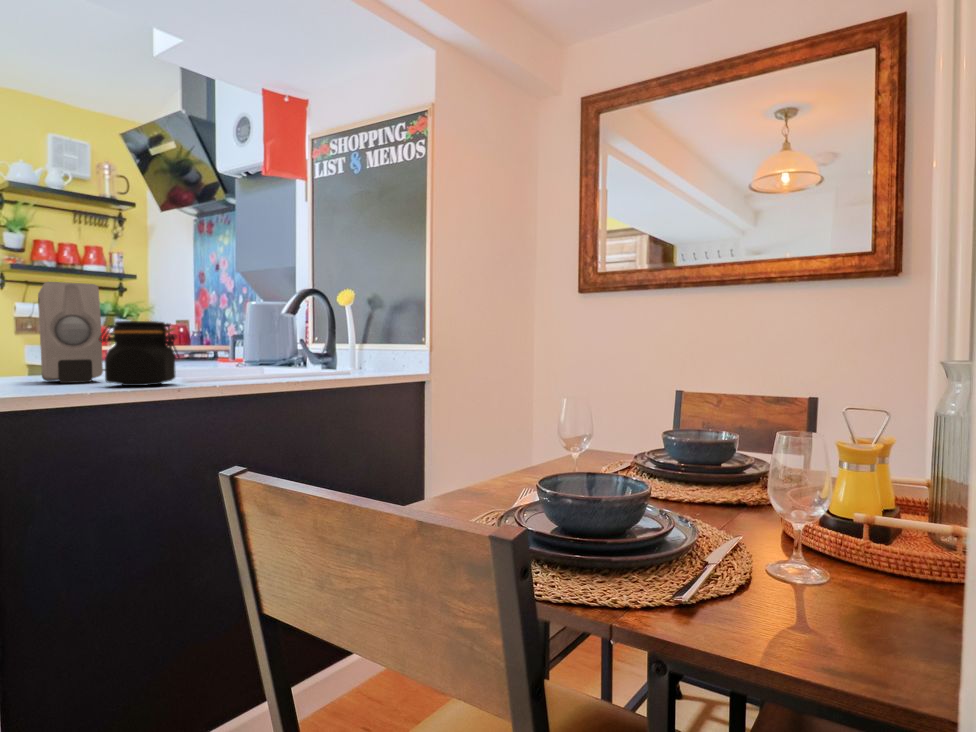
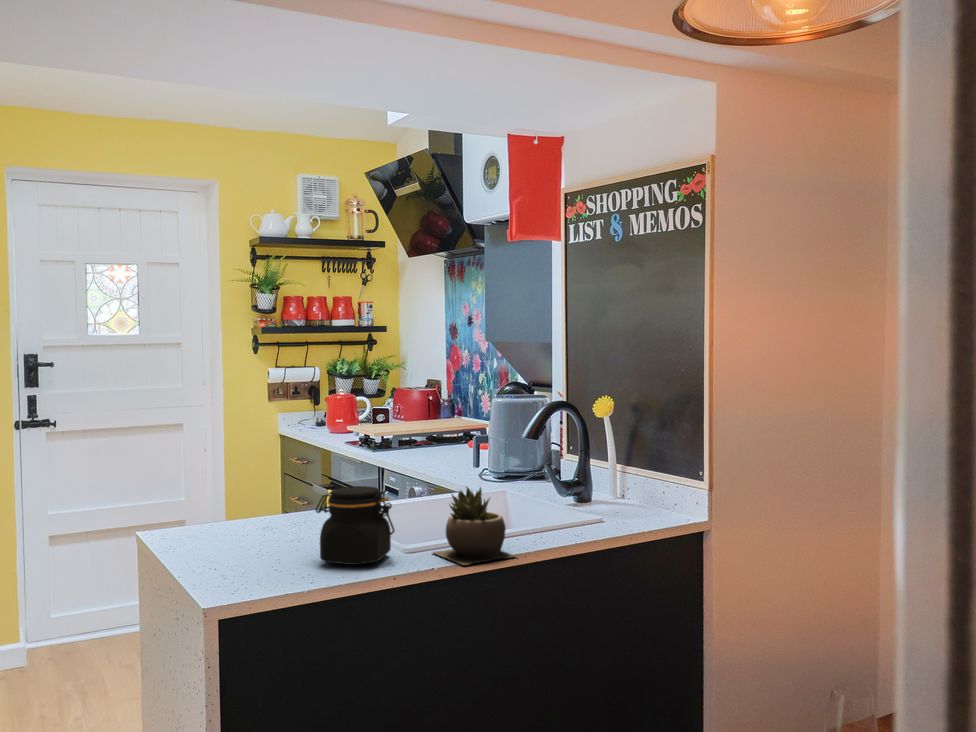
soap dispenser: present [38,282,103,383] -> none [267,435,323,547]
succulent plant: none [214,323,292,383] -> present [433,487,517,565]

